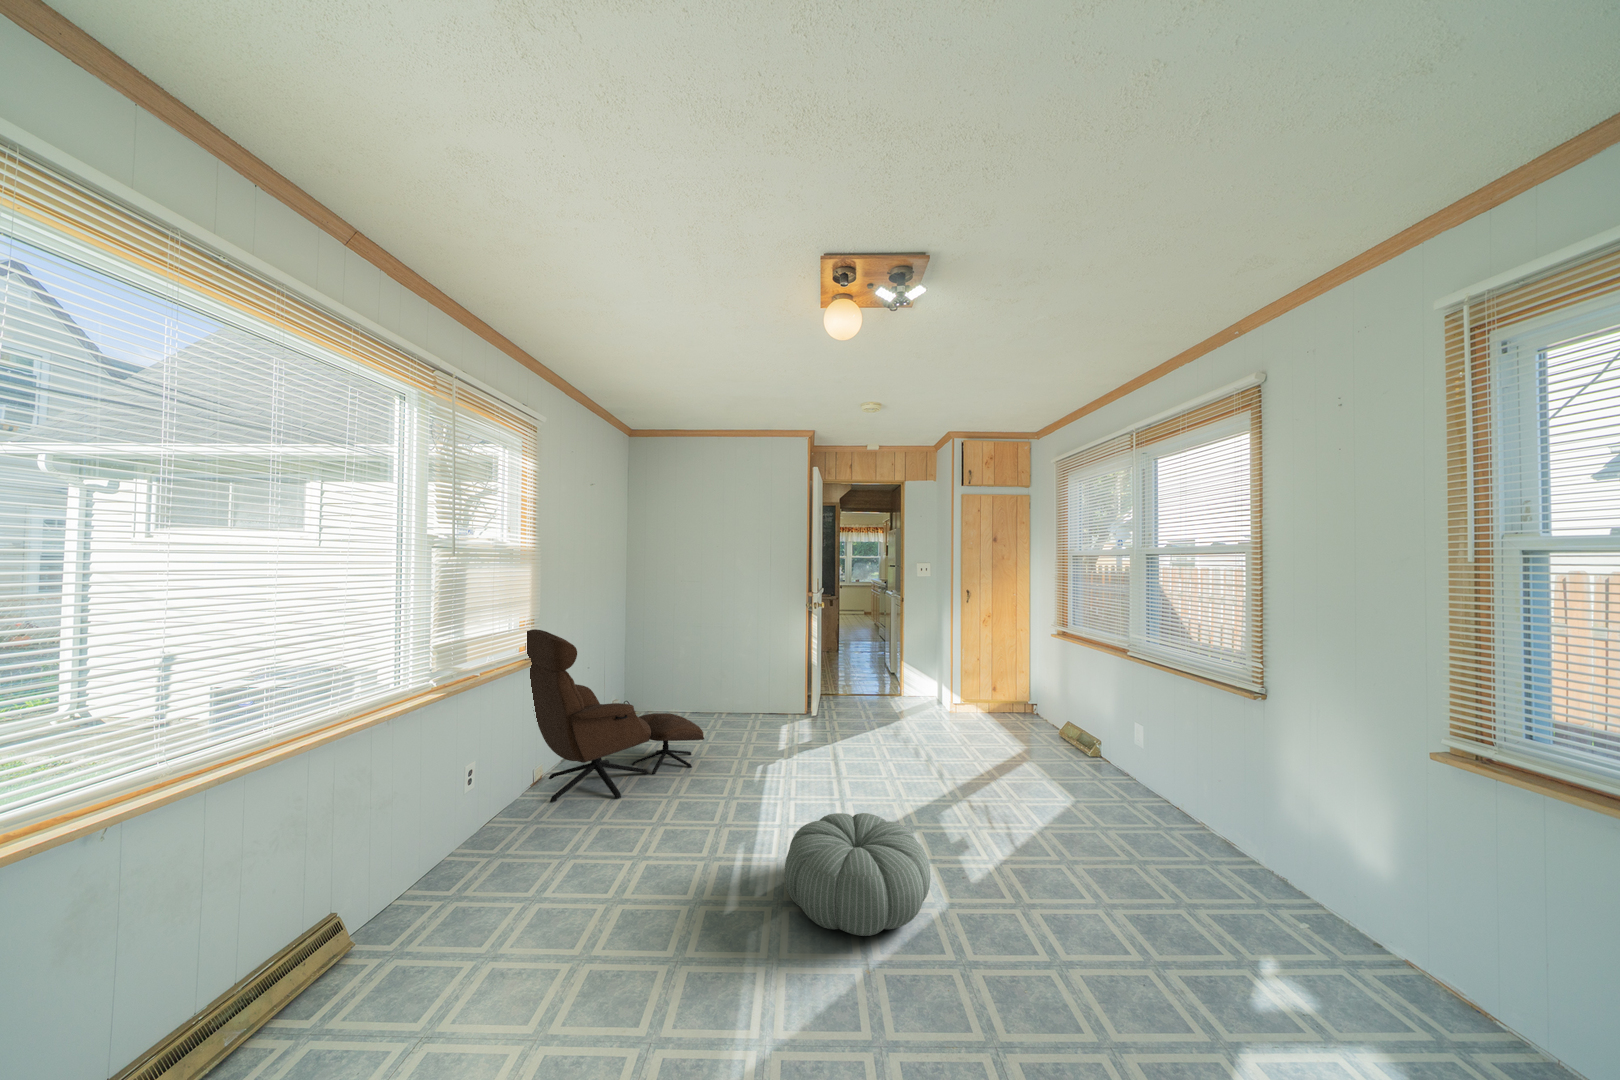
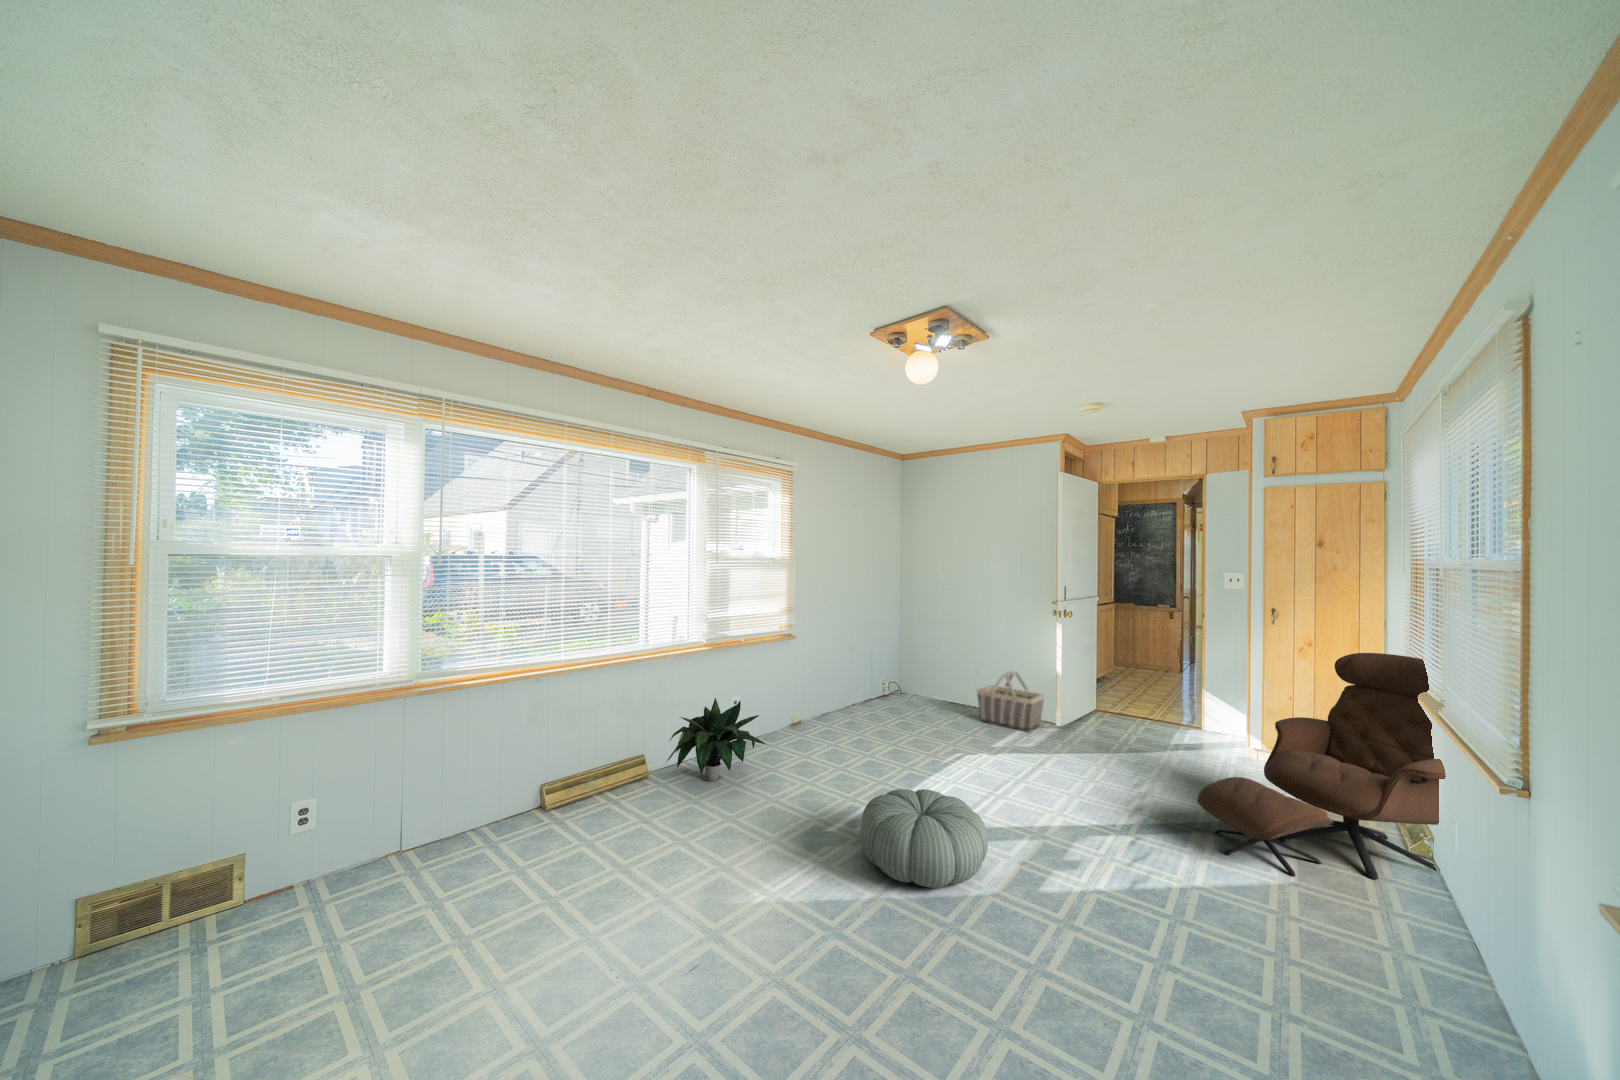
lounge chair: present [525,629,704,802] -> present [1198,653,1446,879]
basket: none [736,665,796,723] -> present [977,672,1044,732]
potted plant: none [388,767,577,917] -> present [667,698,765,781]

